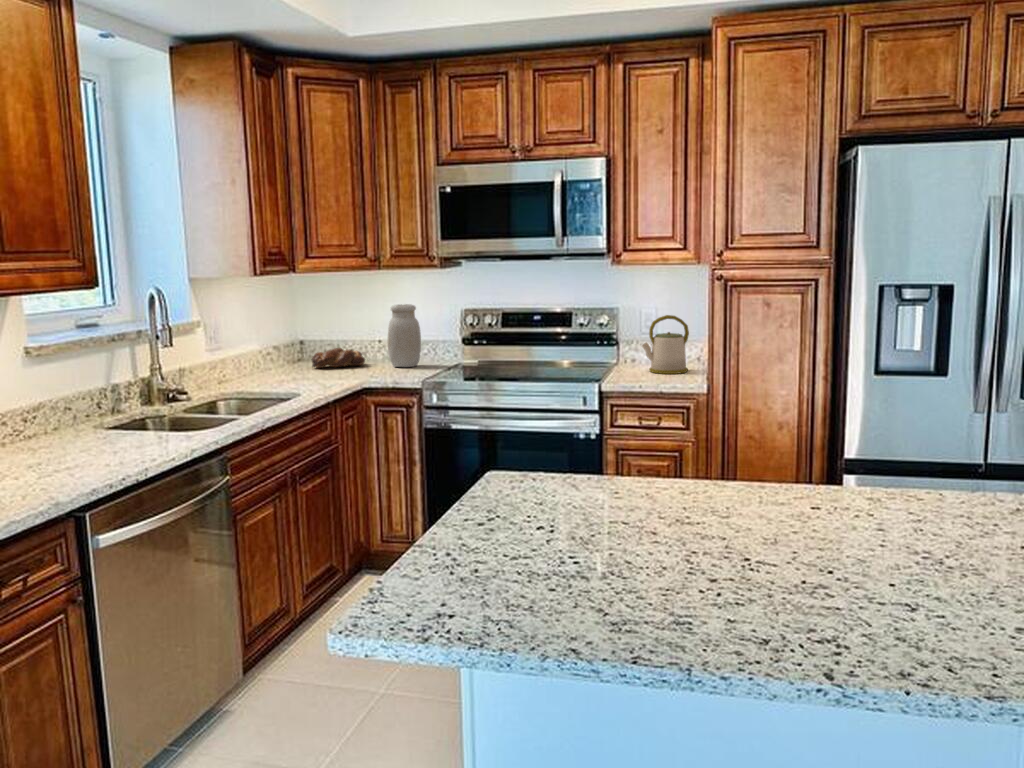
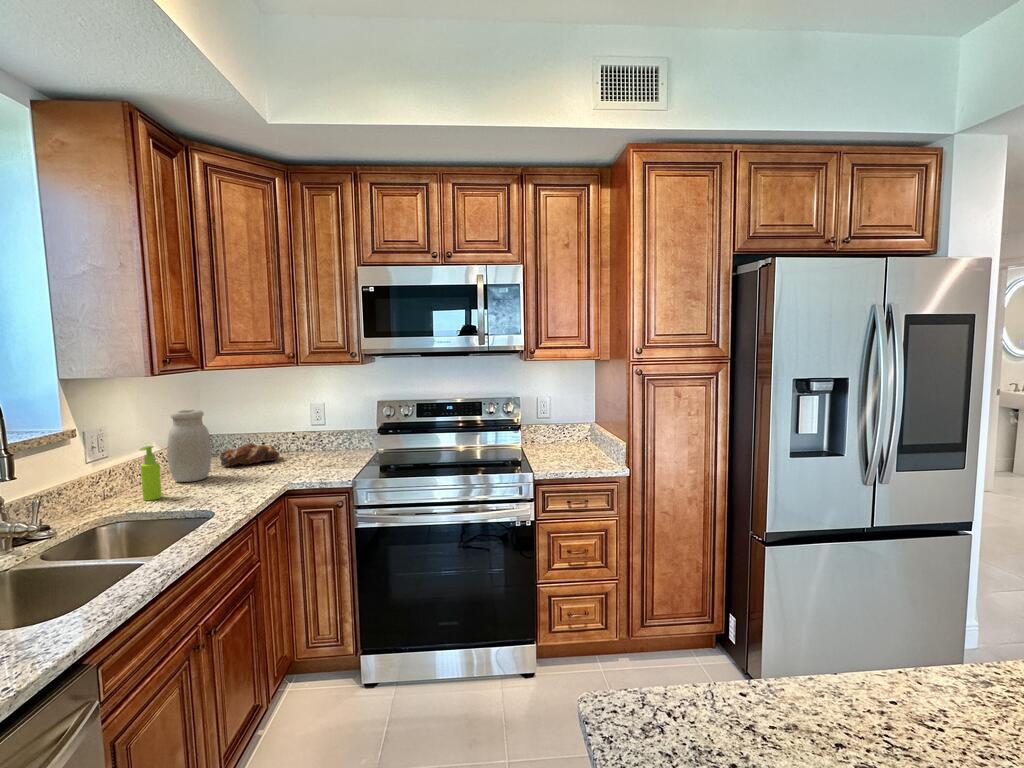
jar: present [388,304,421,367] -> present [167,410,211,482]
kettle: present [642,315,689,374] -> none [551,404,591,456]
soap dispenser: none [244,338,261,385] -> present [139,446,162,501]

